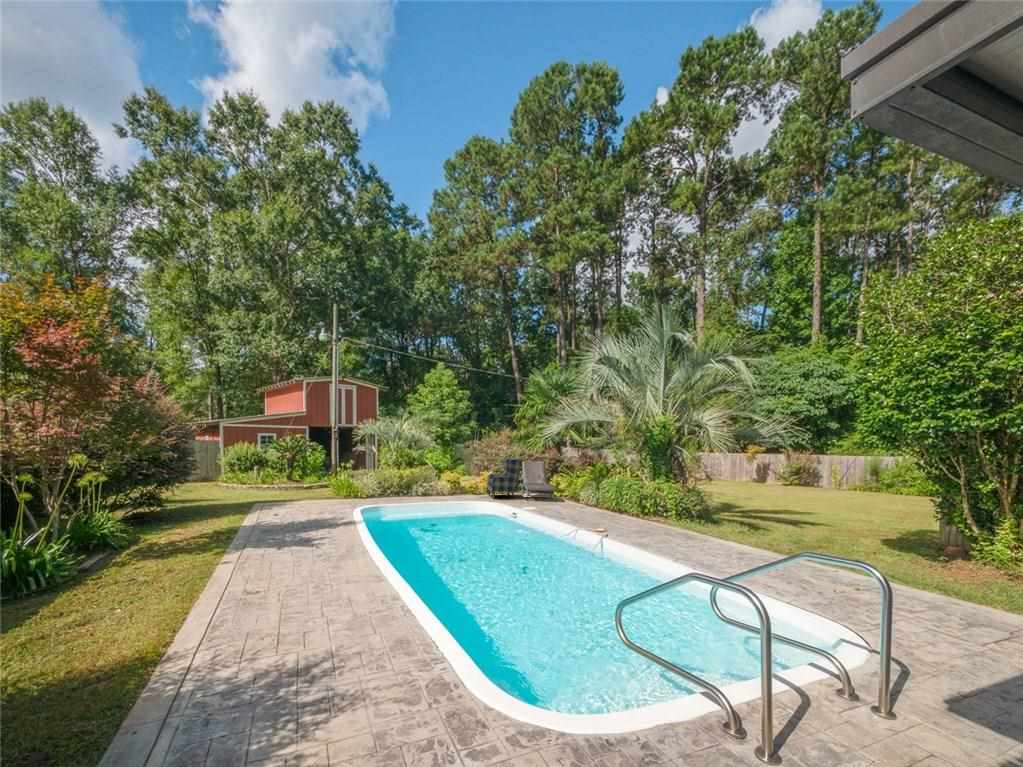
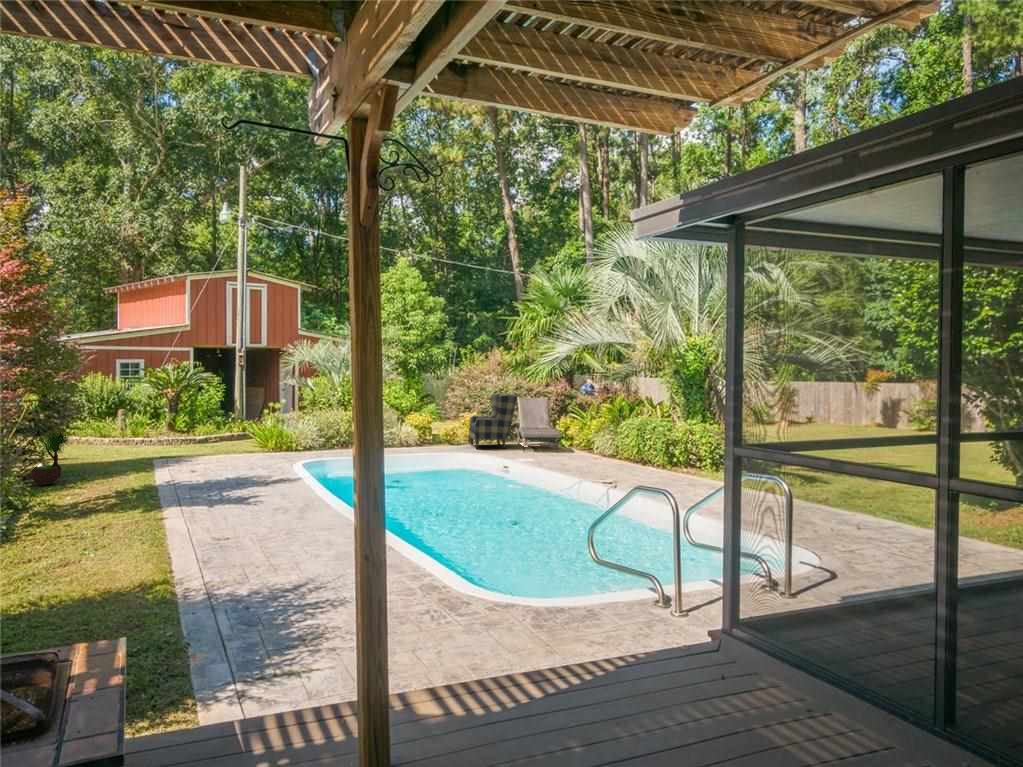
potted tree: none [133,481,171,530] -> present [31,431,69,485]

